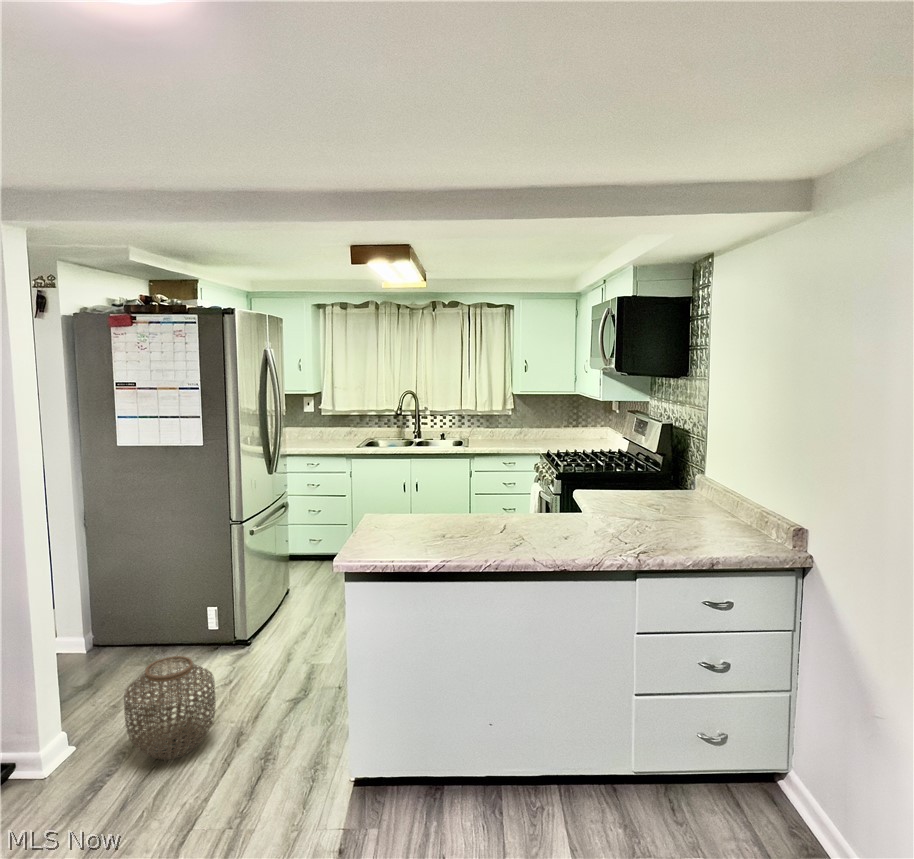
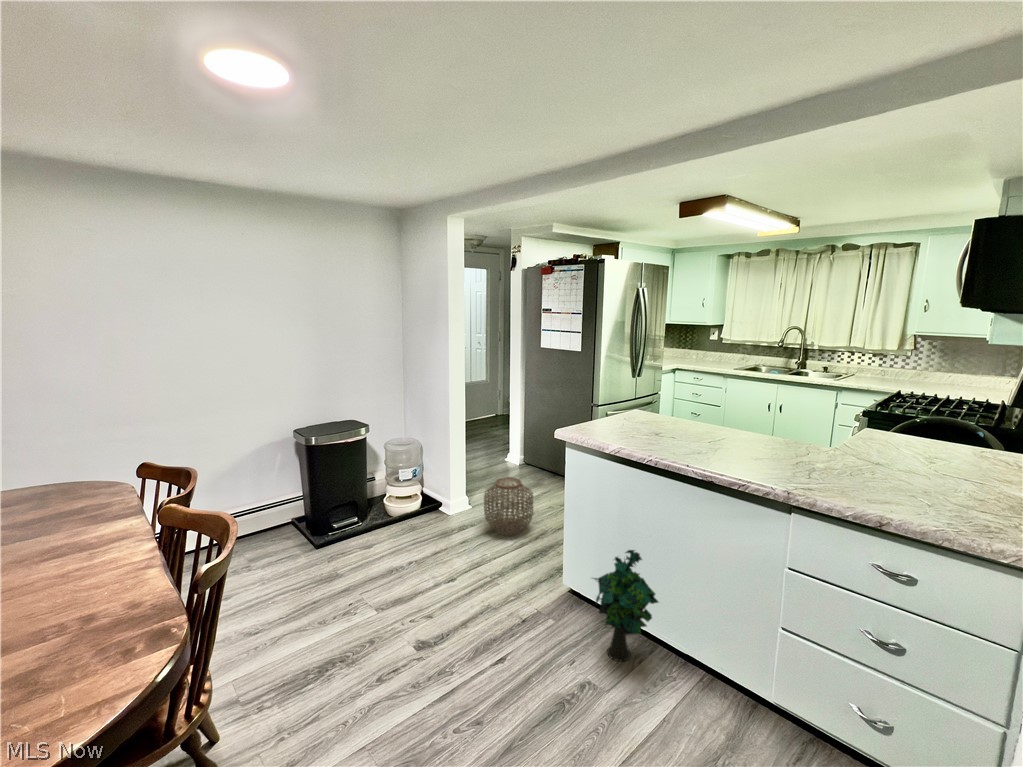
decorative plant: none [433,678,521,829] -> present [594,550,658,661]

